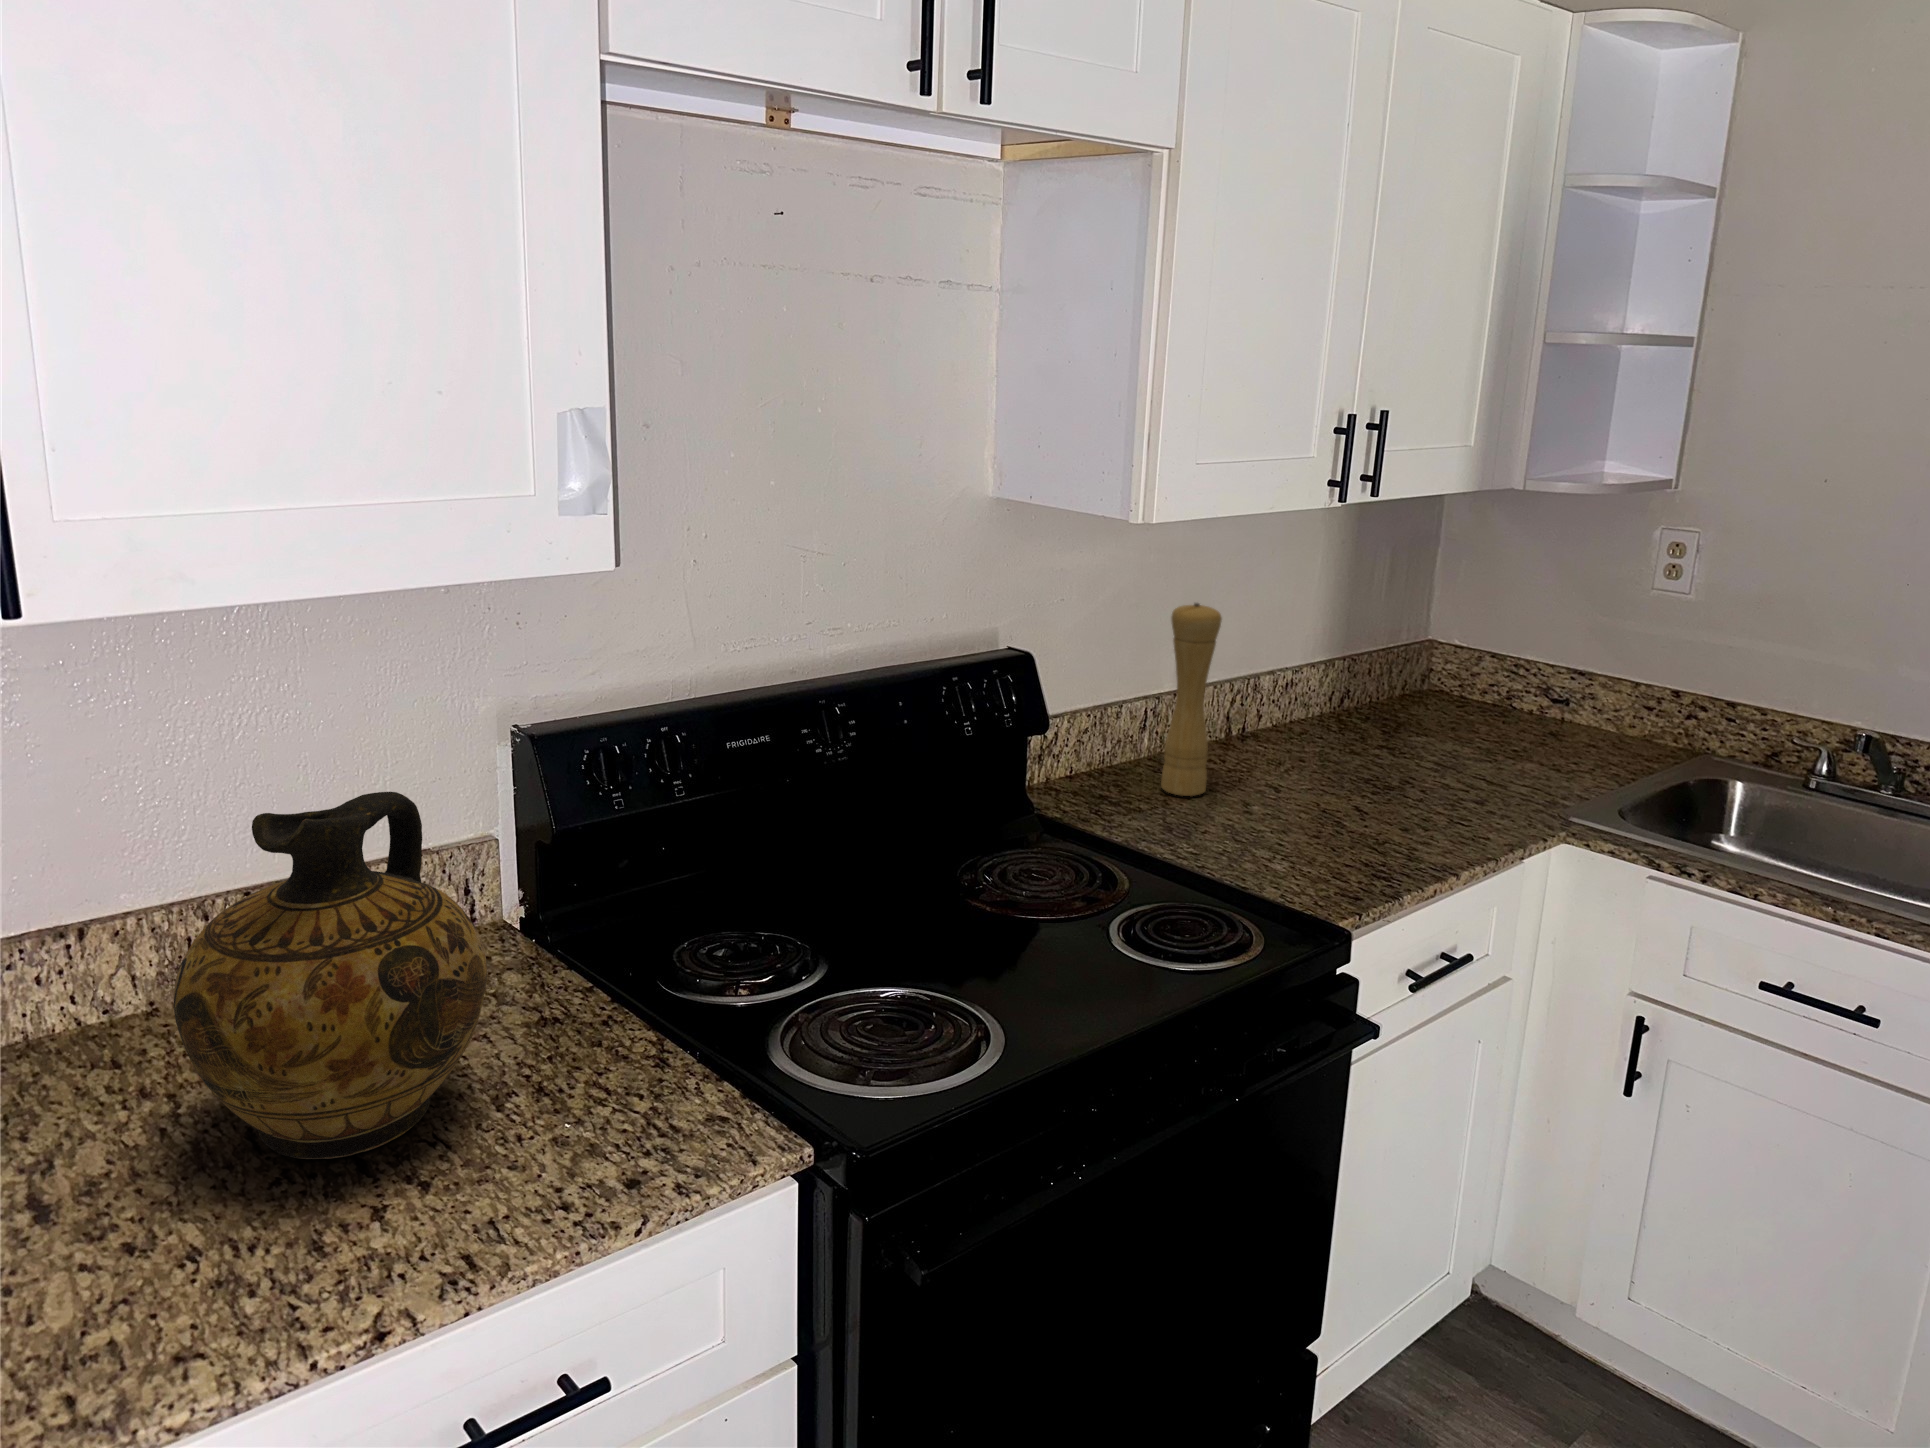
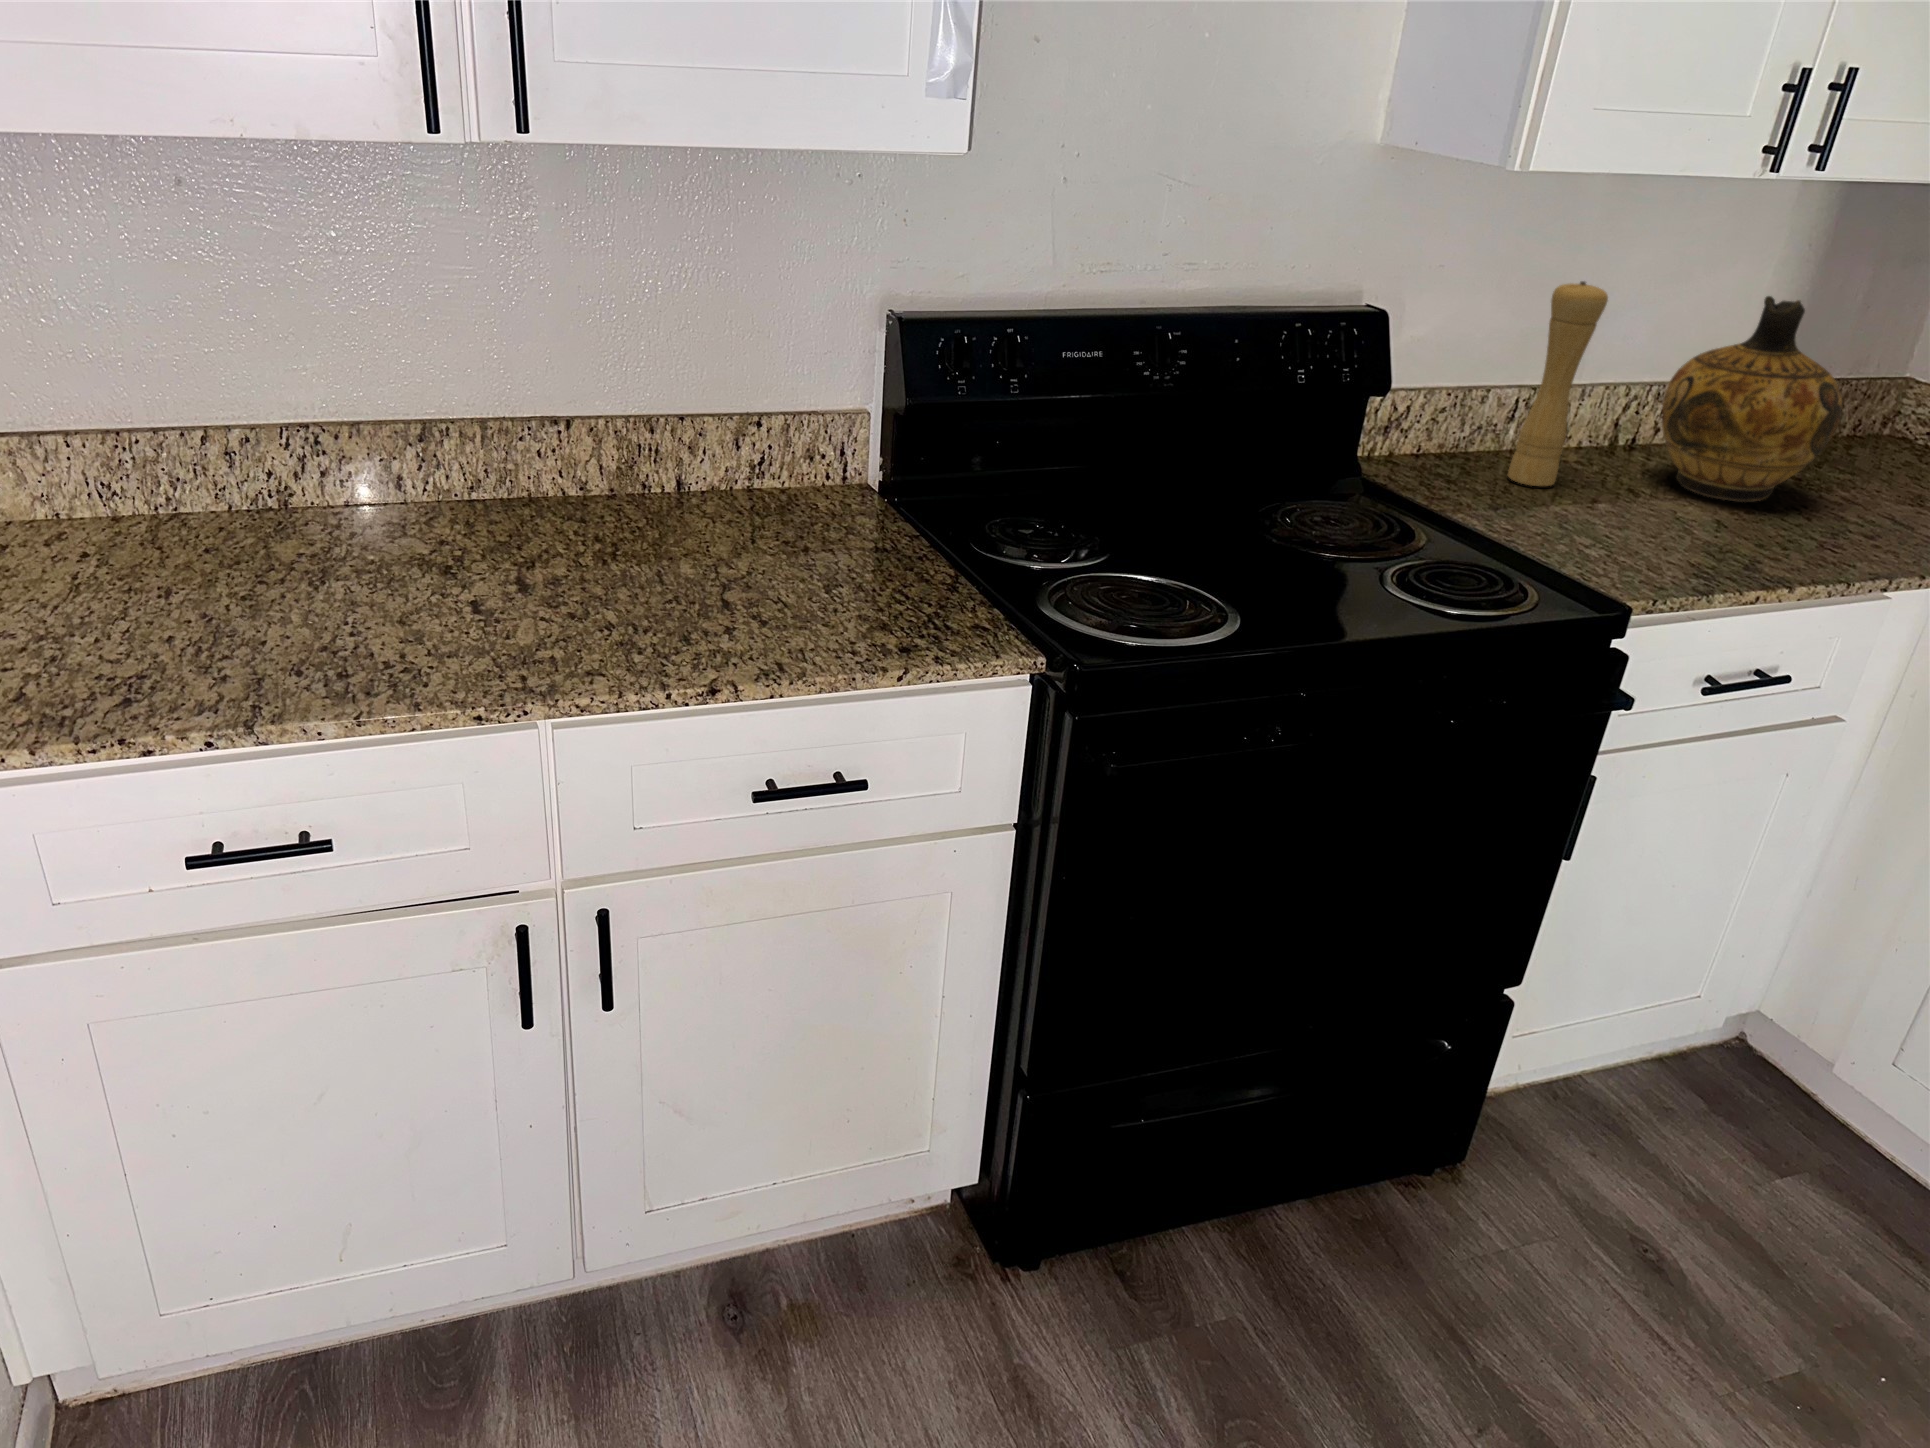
ceramic jug: present [173,792,487,1159] -> present [1662,296,1843,502]

